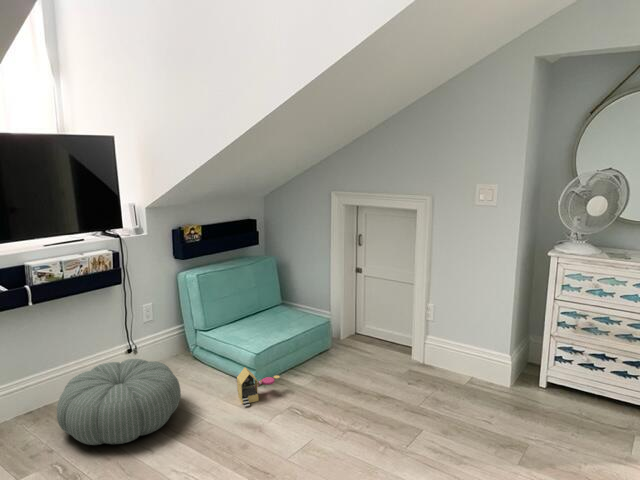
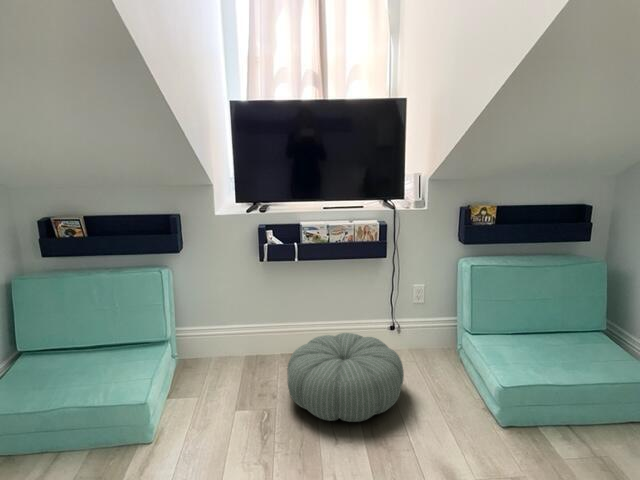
toy house: present [237,367,280,407] -> none [465,396,529,446]

